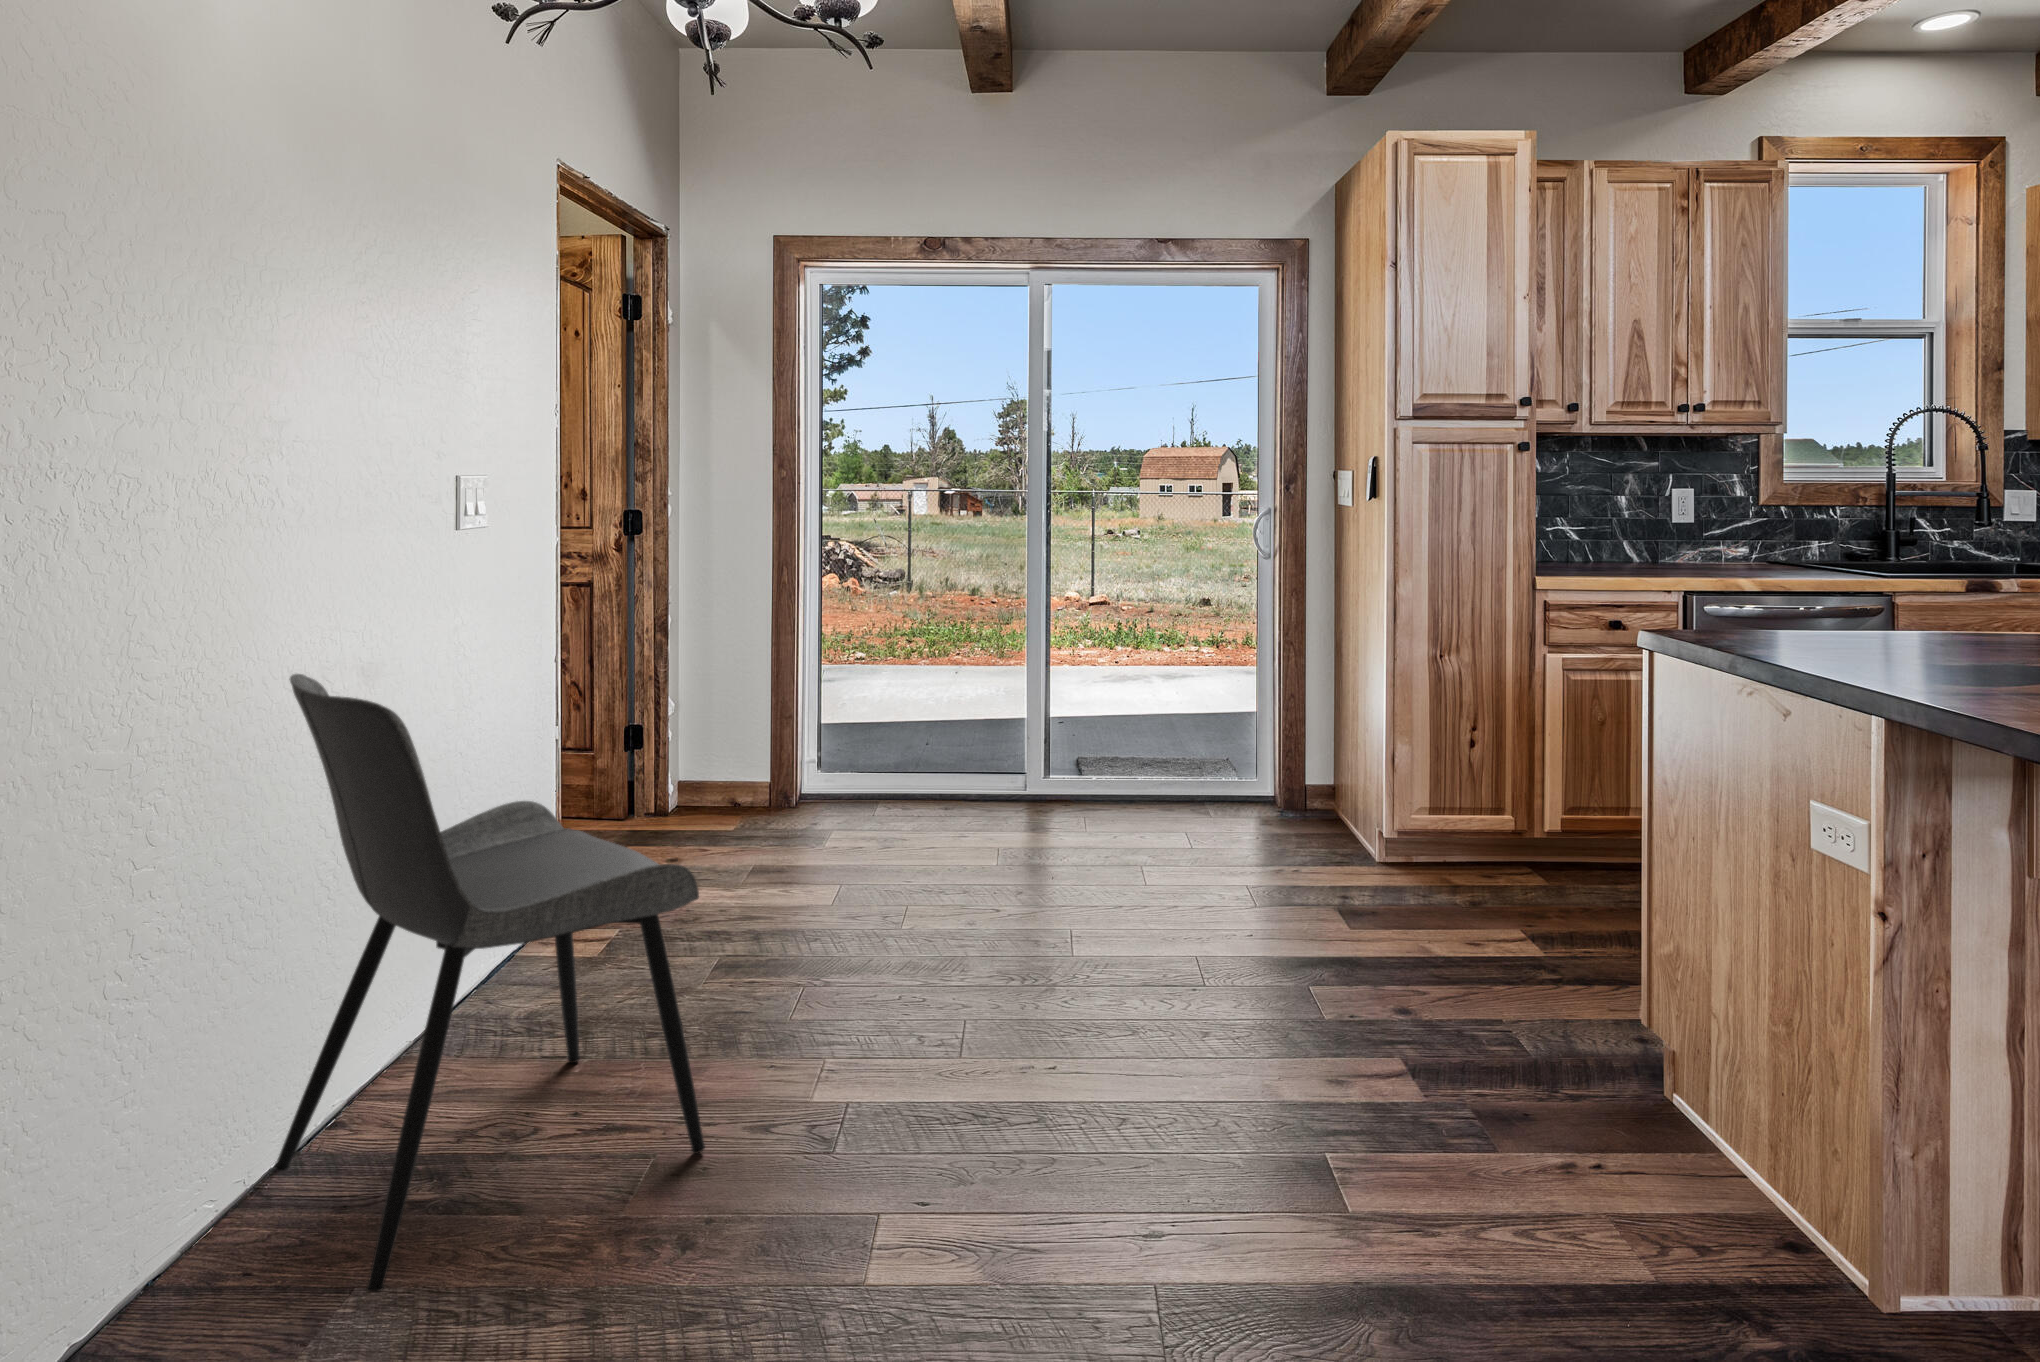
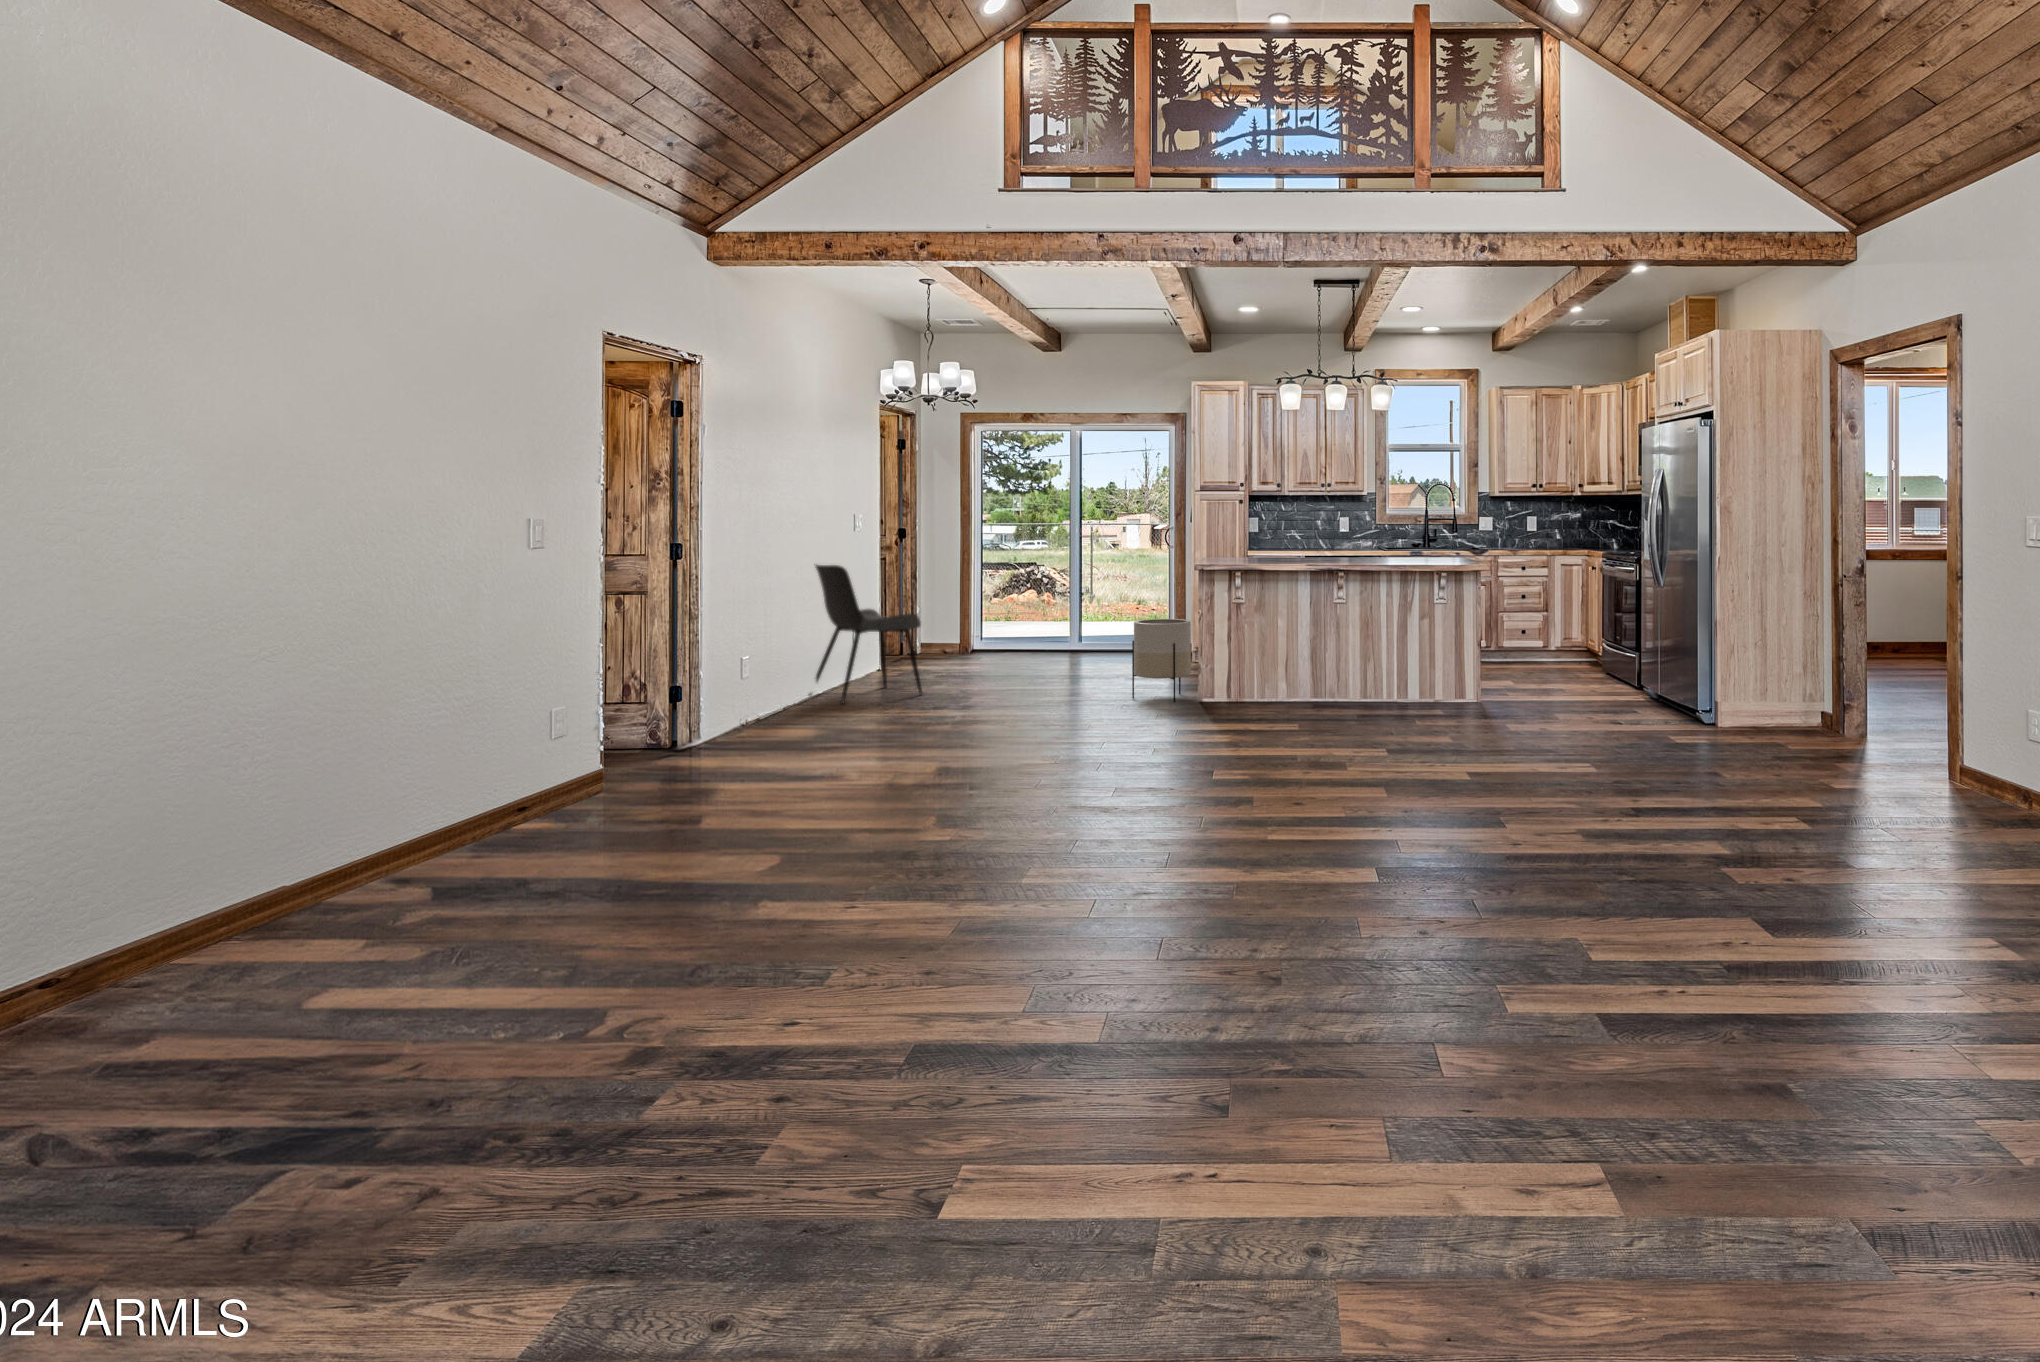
planter: none [1525,875,1772,1278] -> present [1132,619,1191,702]

